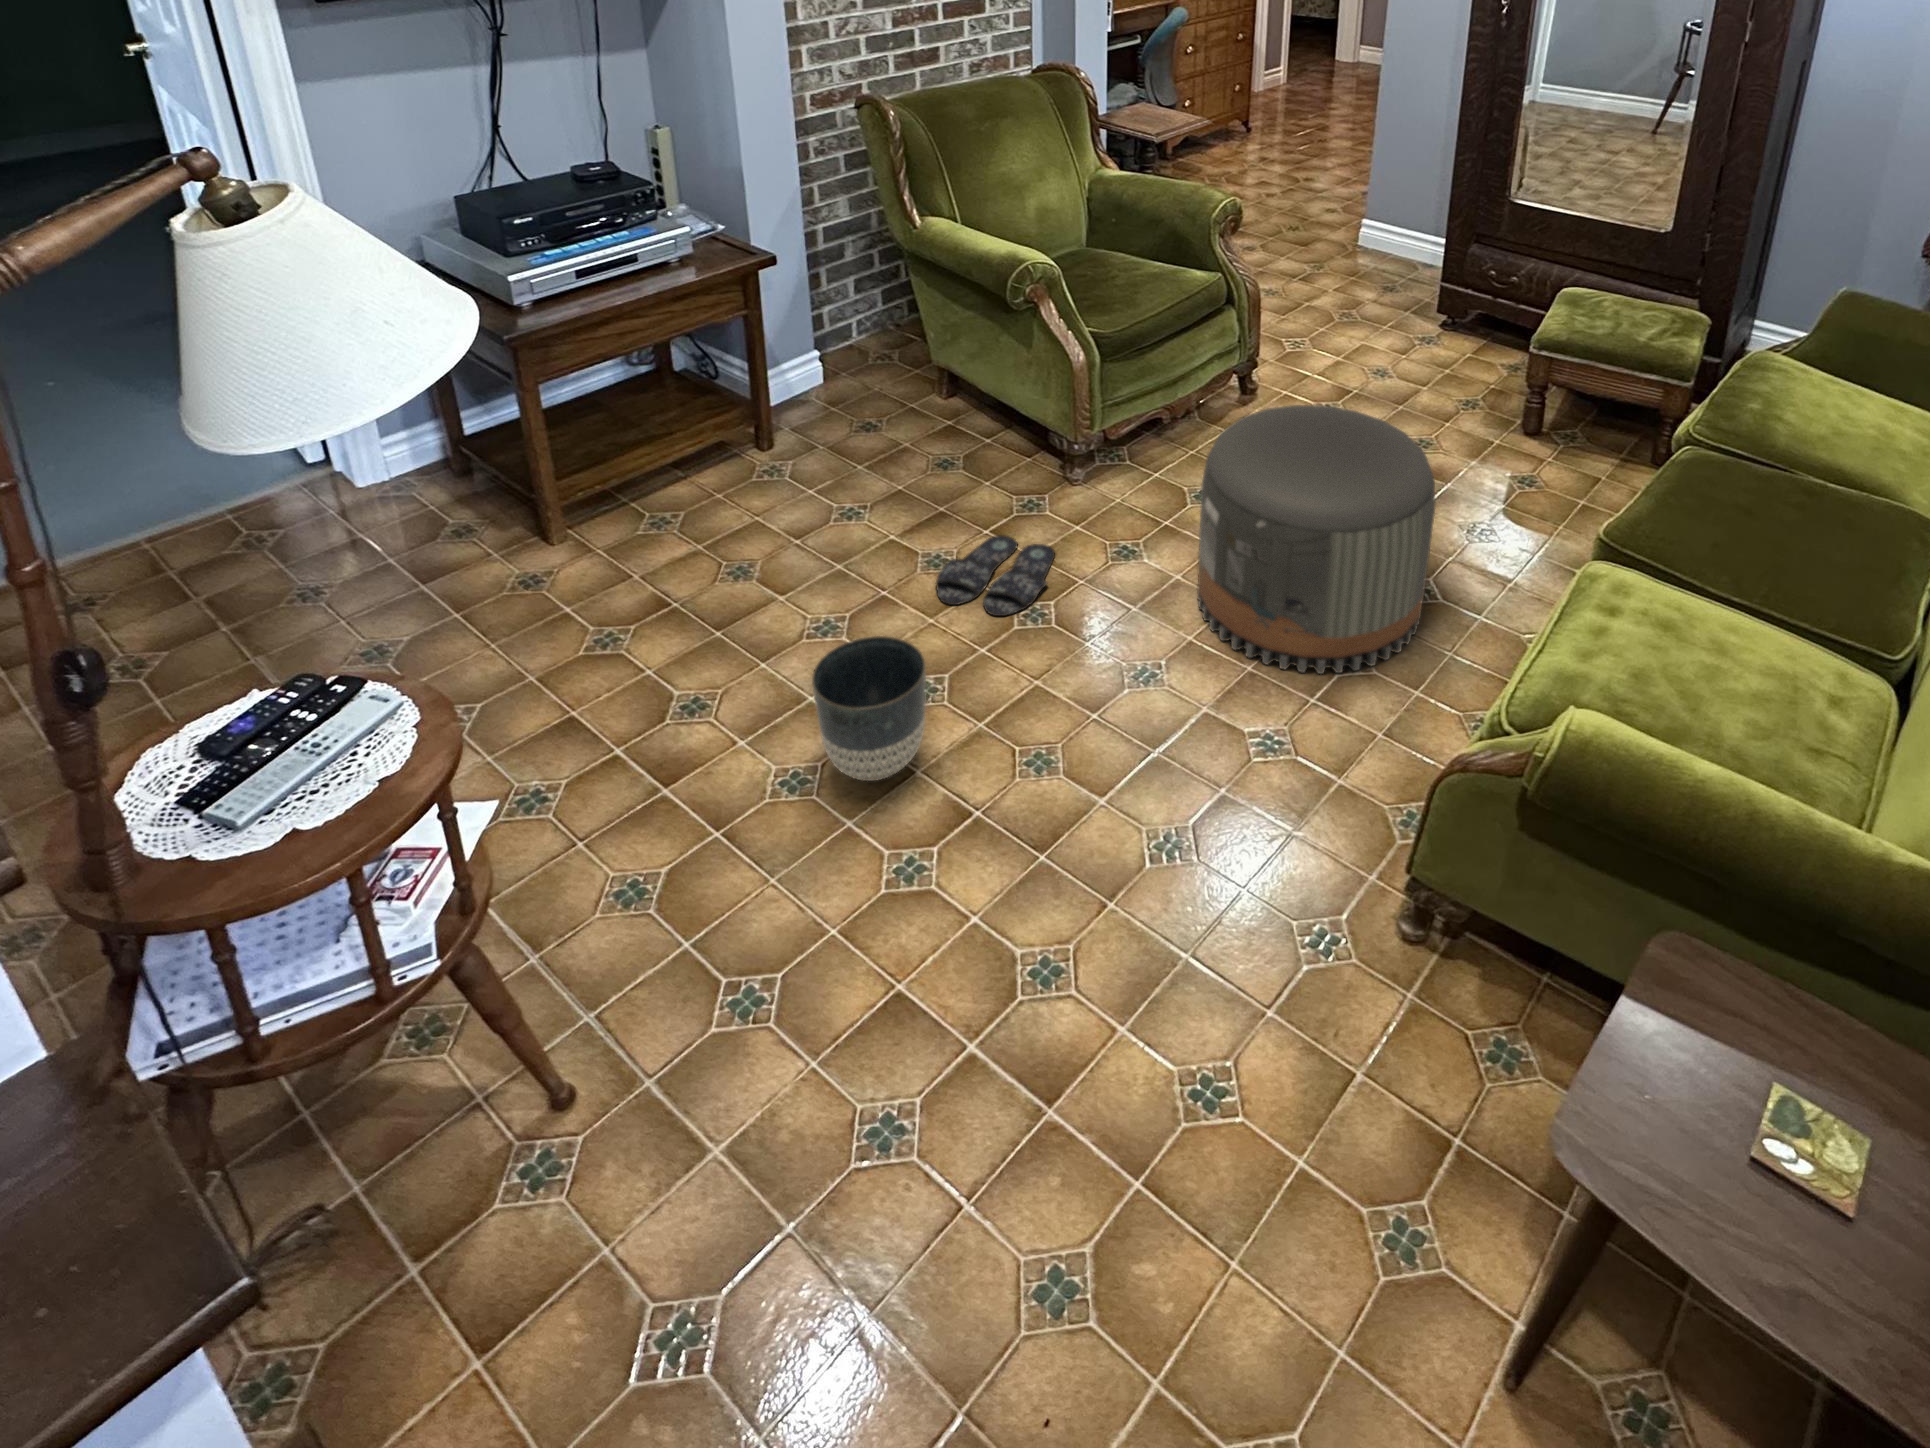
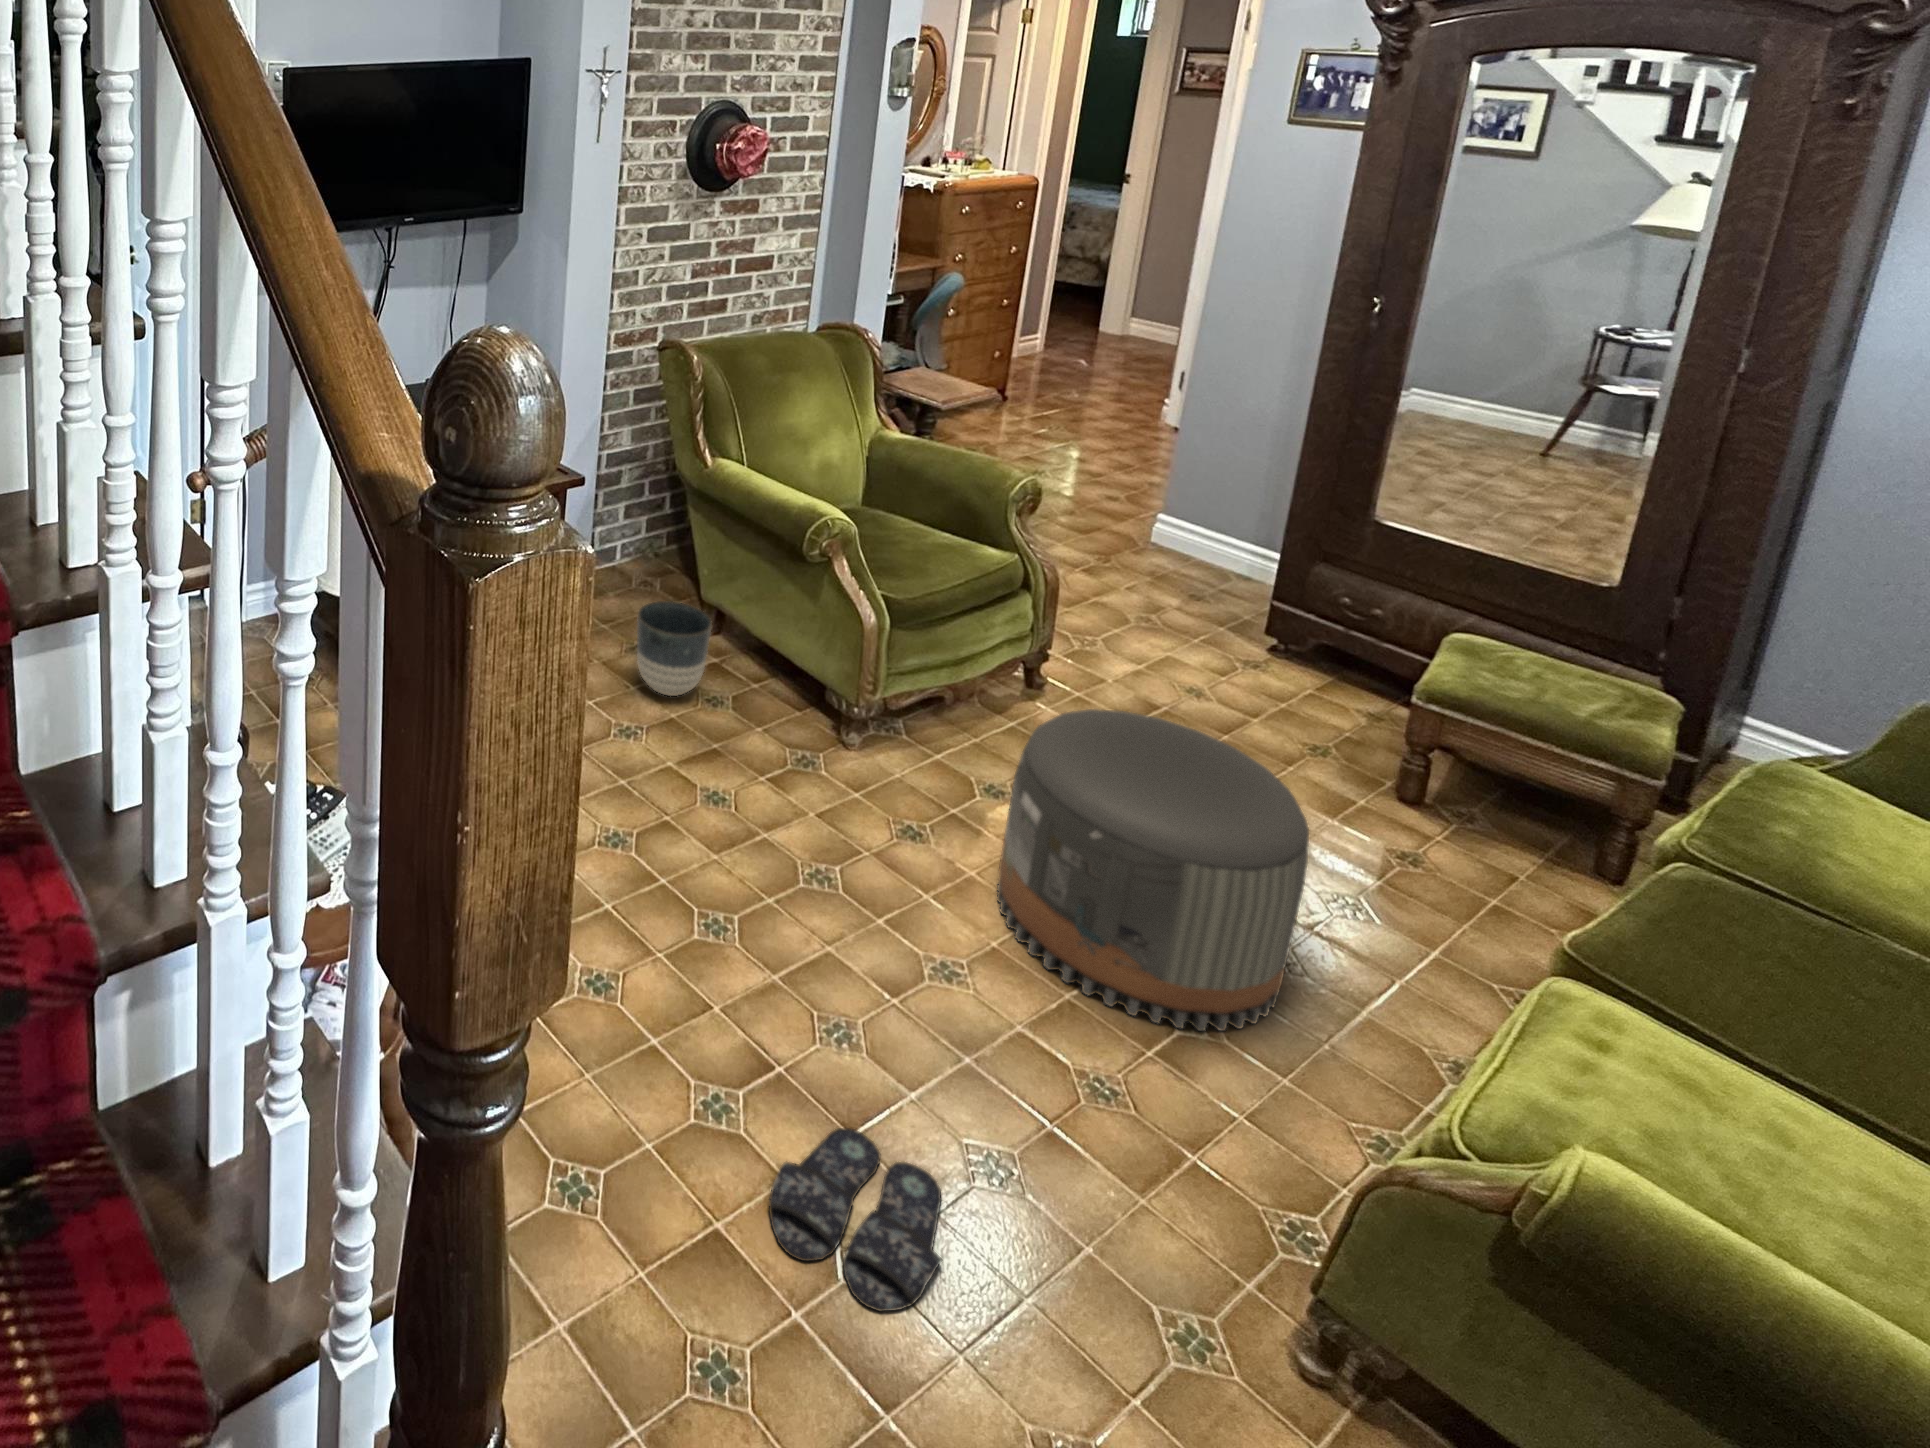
slippers: present [936,535,1055,616] -> present [769,1128,942,1311]
planter: present [812,636,926,781] -> present [637,601,712,696]

